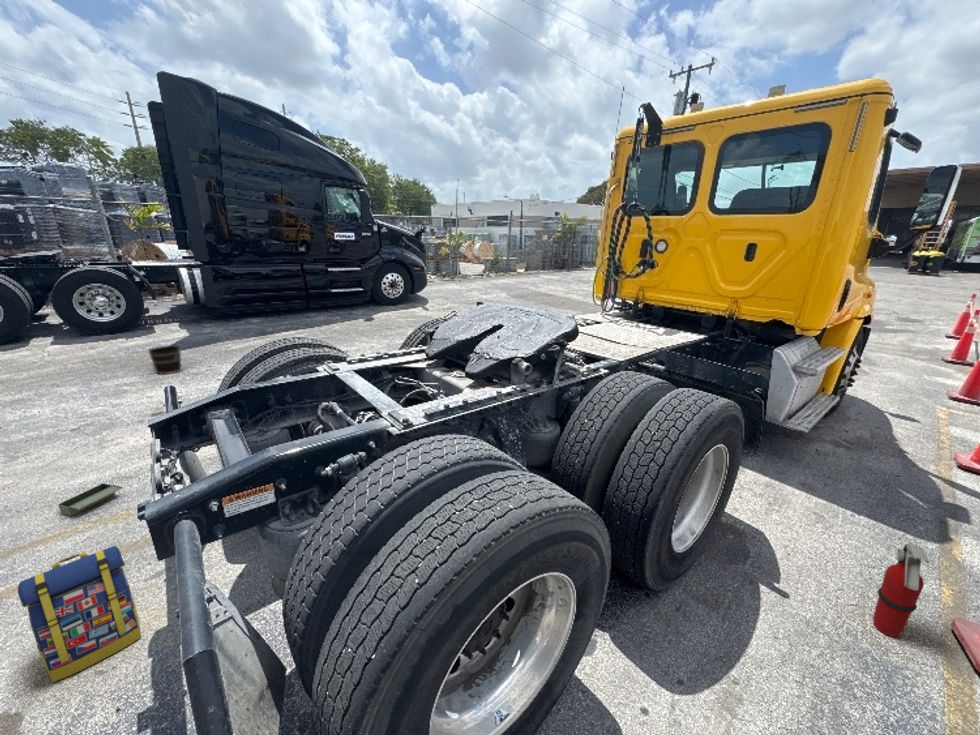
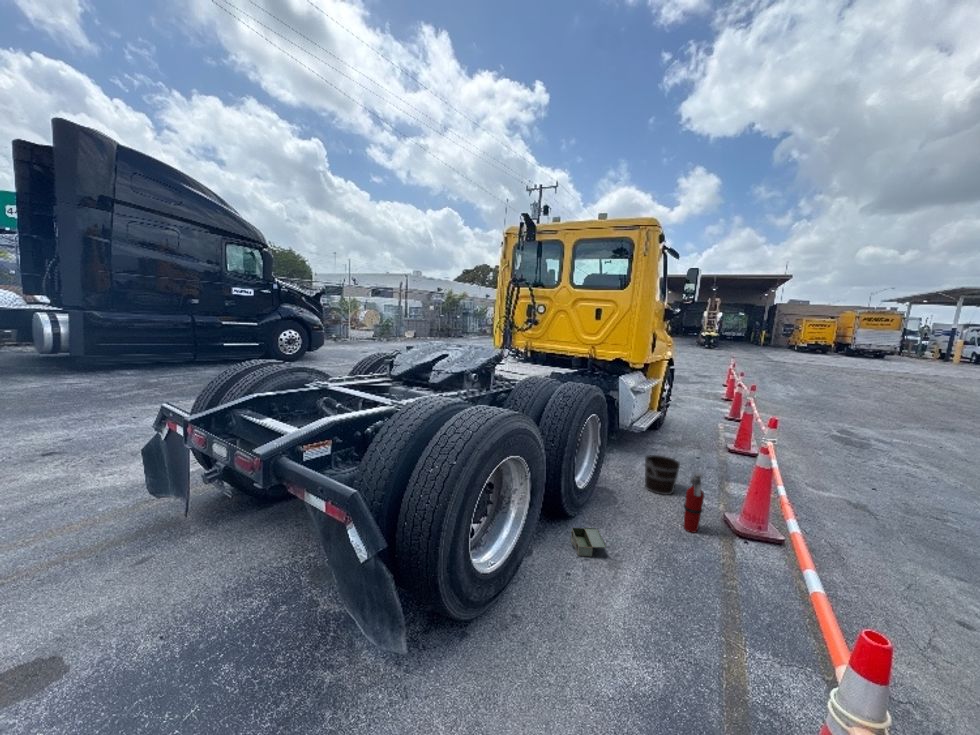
bucket: present [149,346,181,374] -> present [645,455,680,495]
toolbox: present [58,484,122,516] -> present [571,528,606,556]
backpack: present [18,546,141,682] -> none [92,511,177,625]

